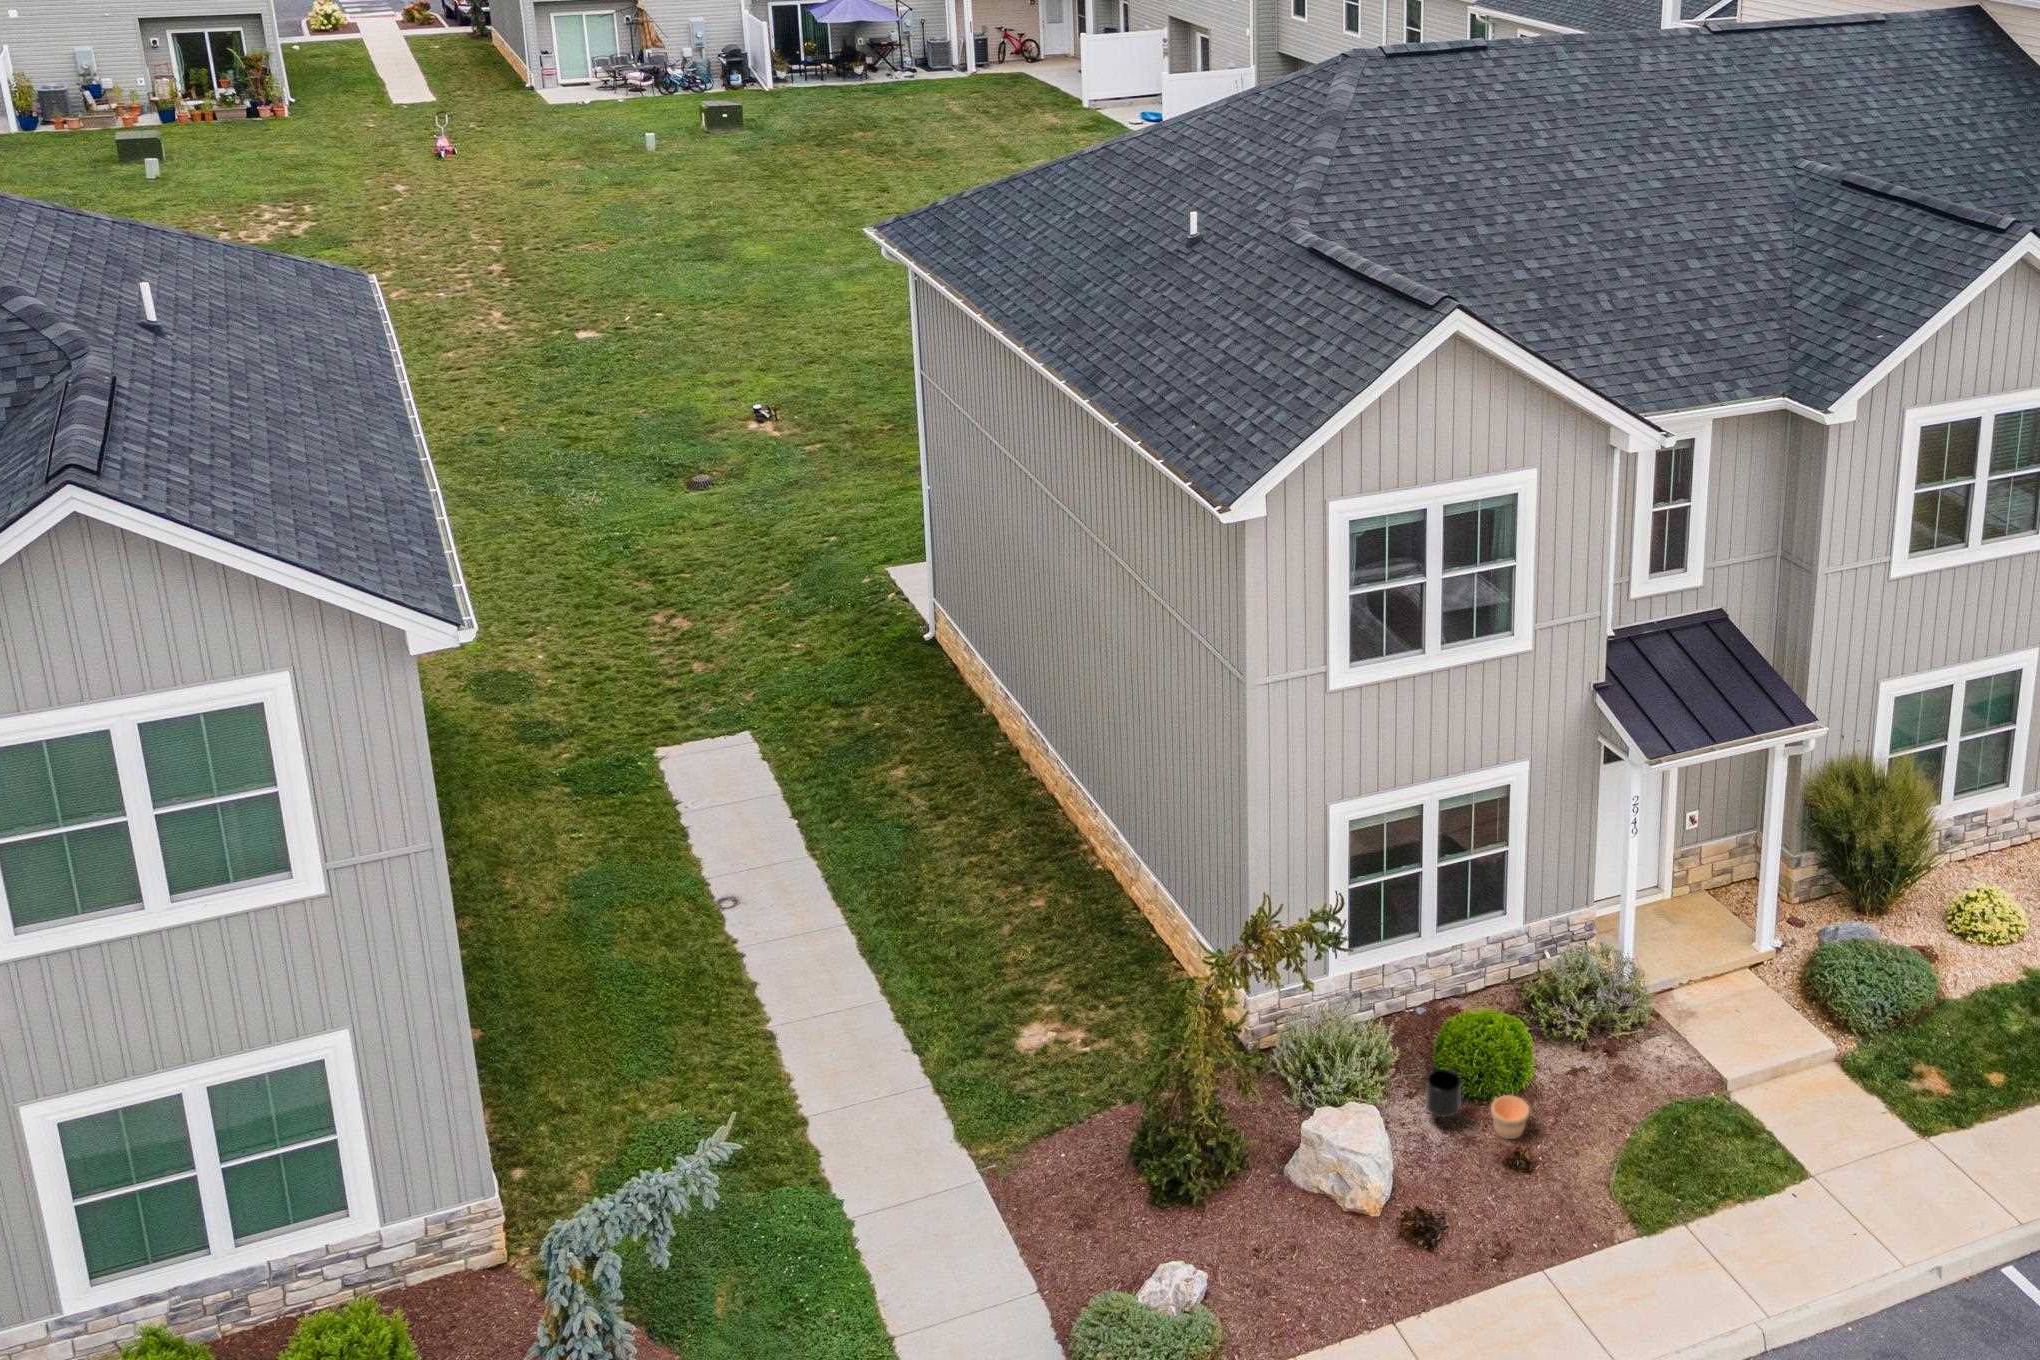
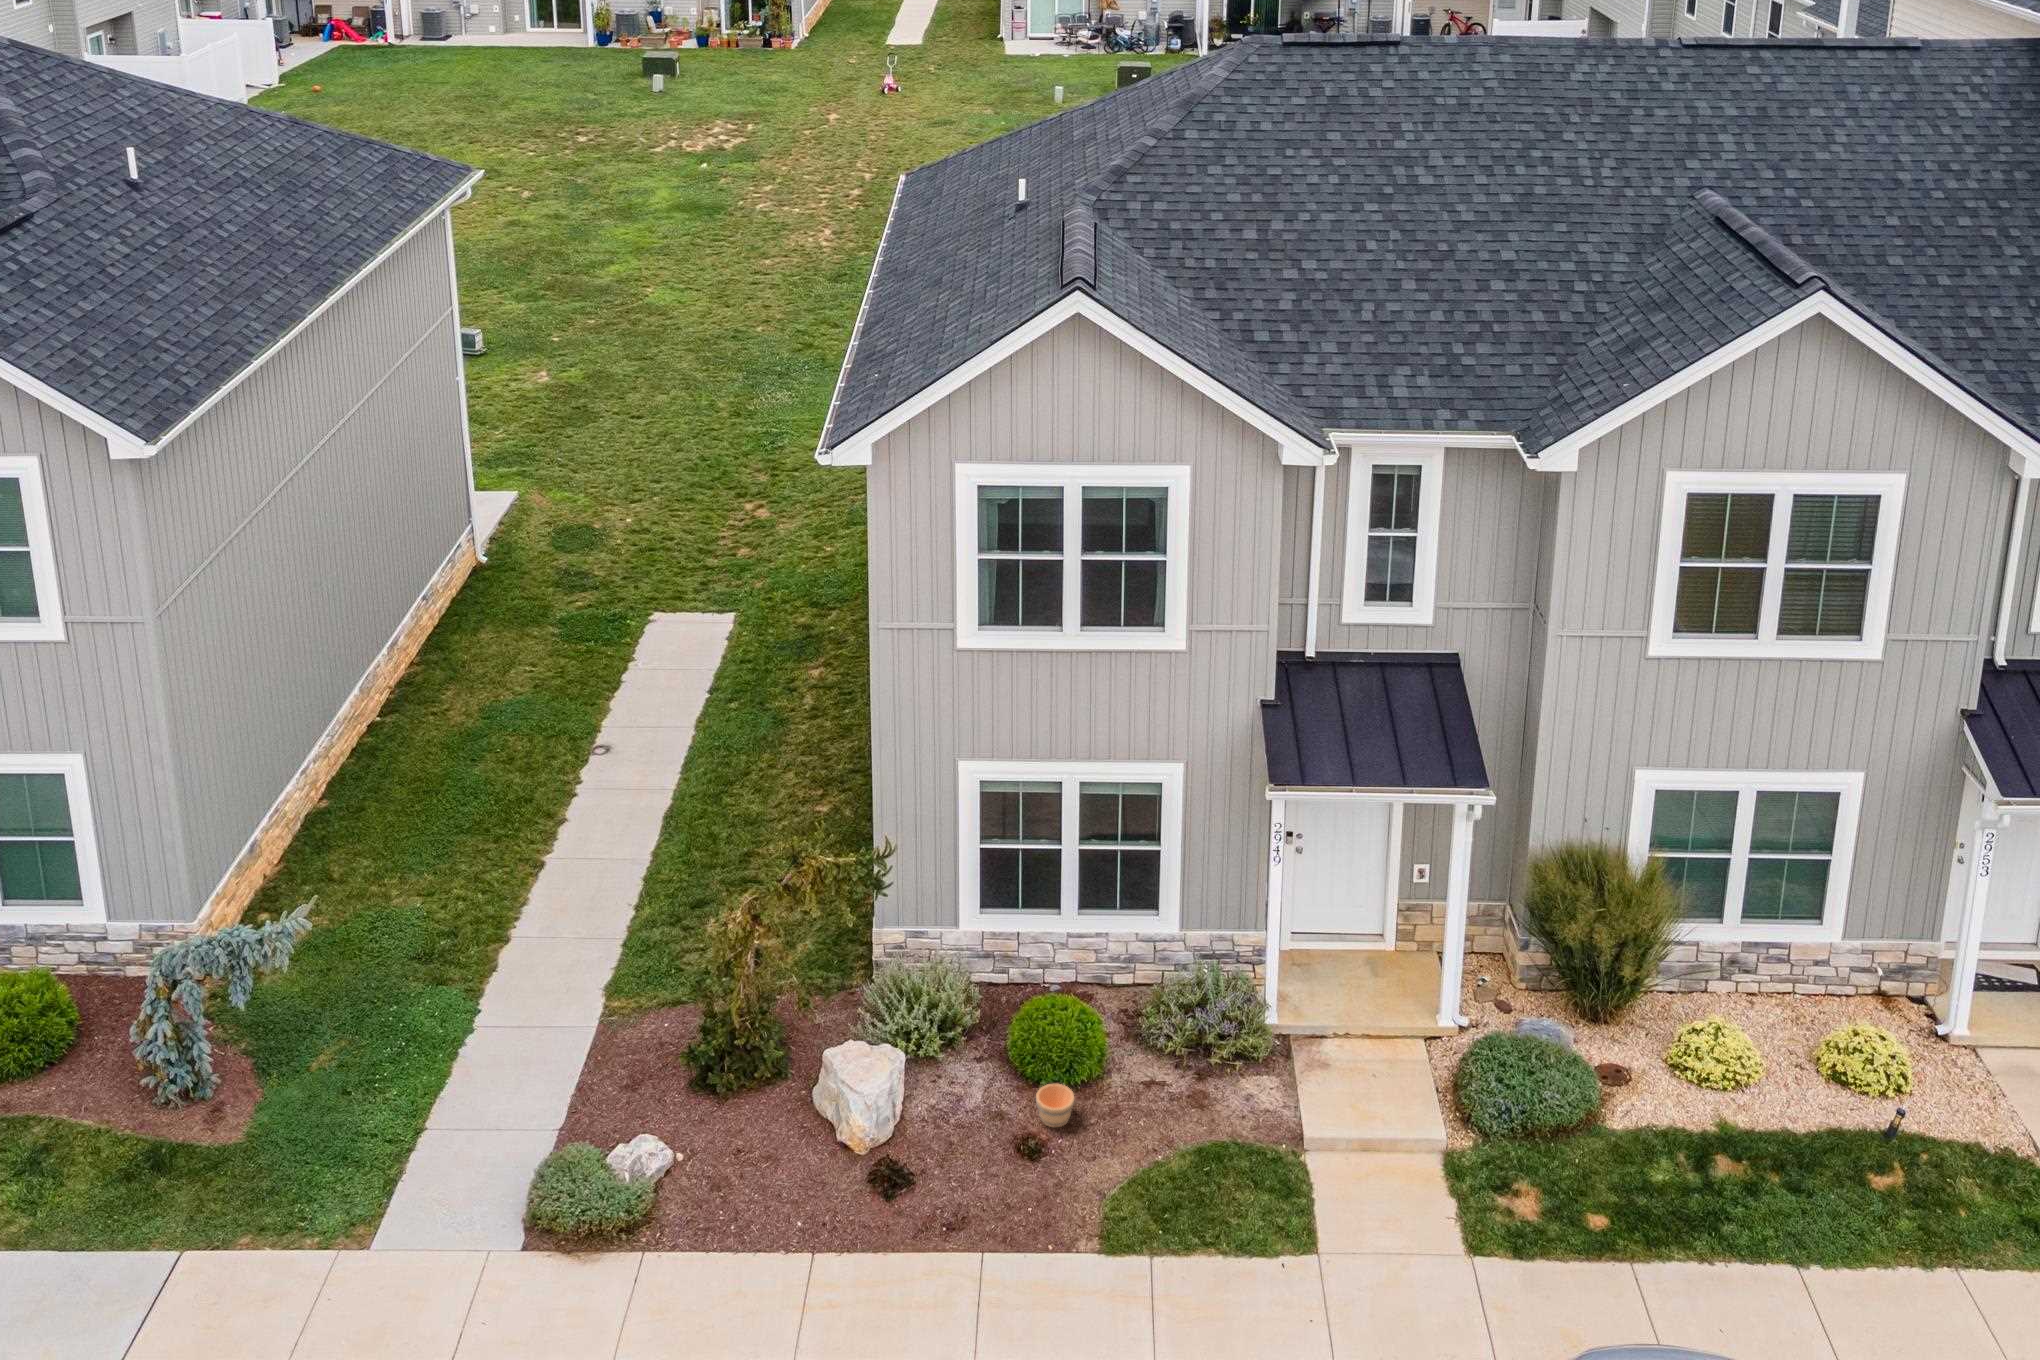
planter: present [1426,1069,1461,1118] -> none [983,1041,1018,1102]

